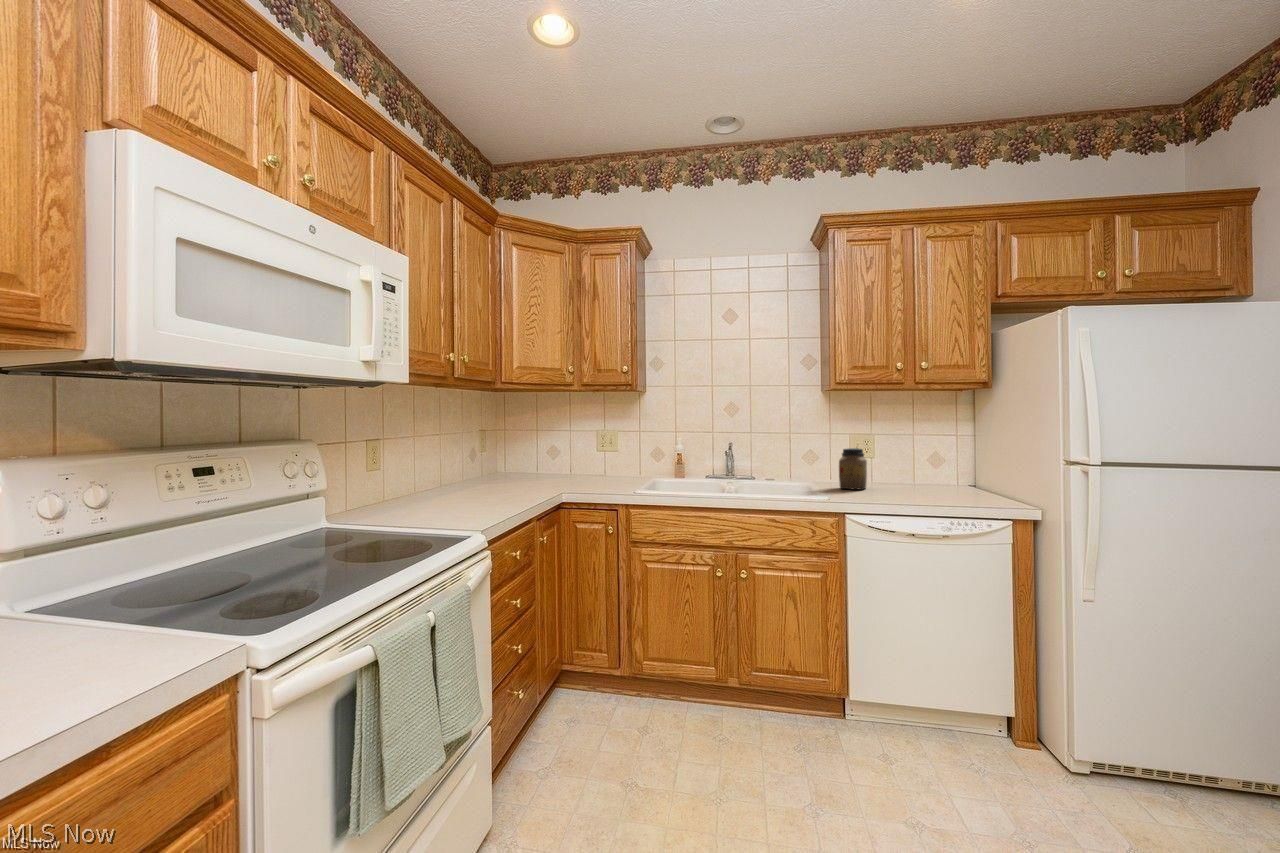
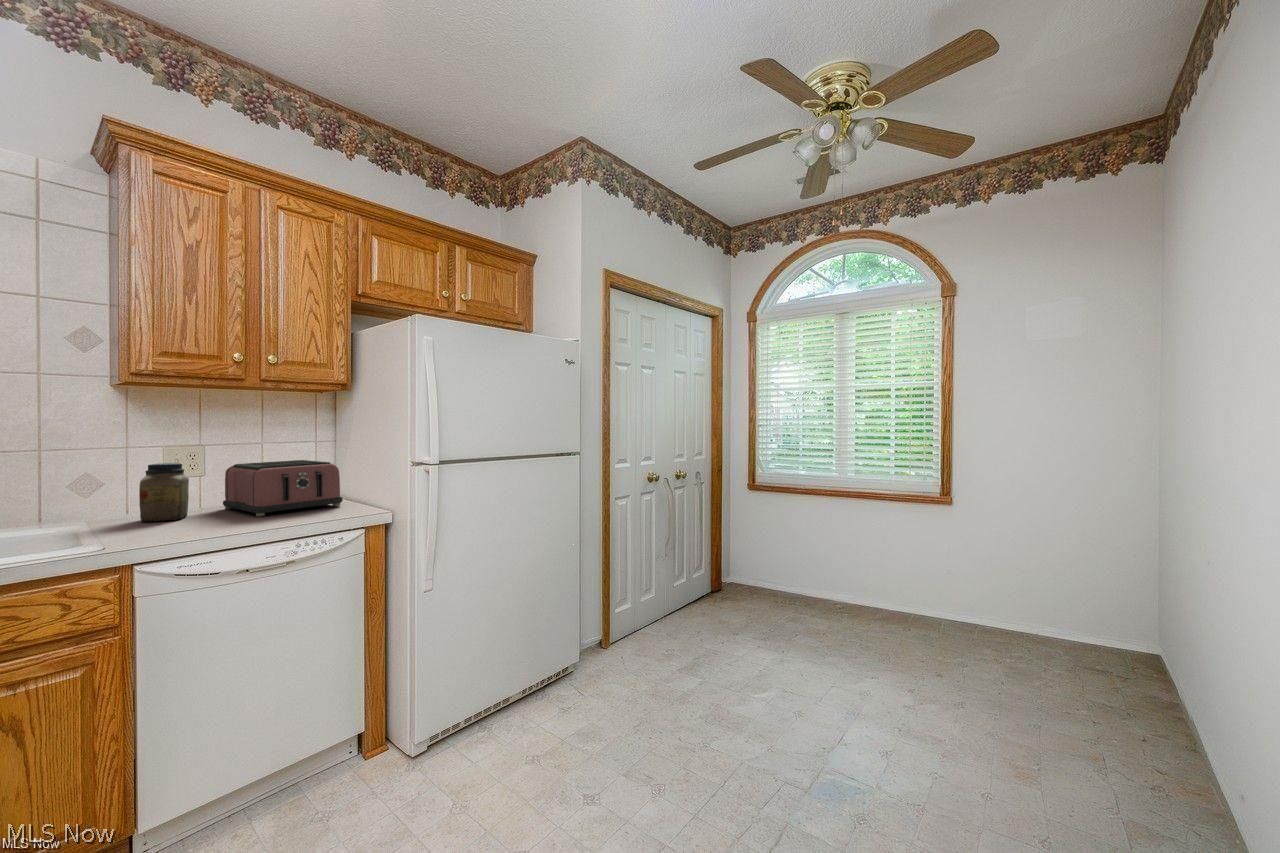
toaster: none [888,450,986,494] -> present [223,460,342,517]

